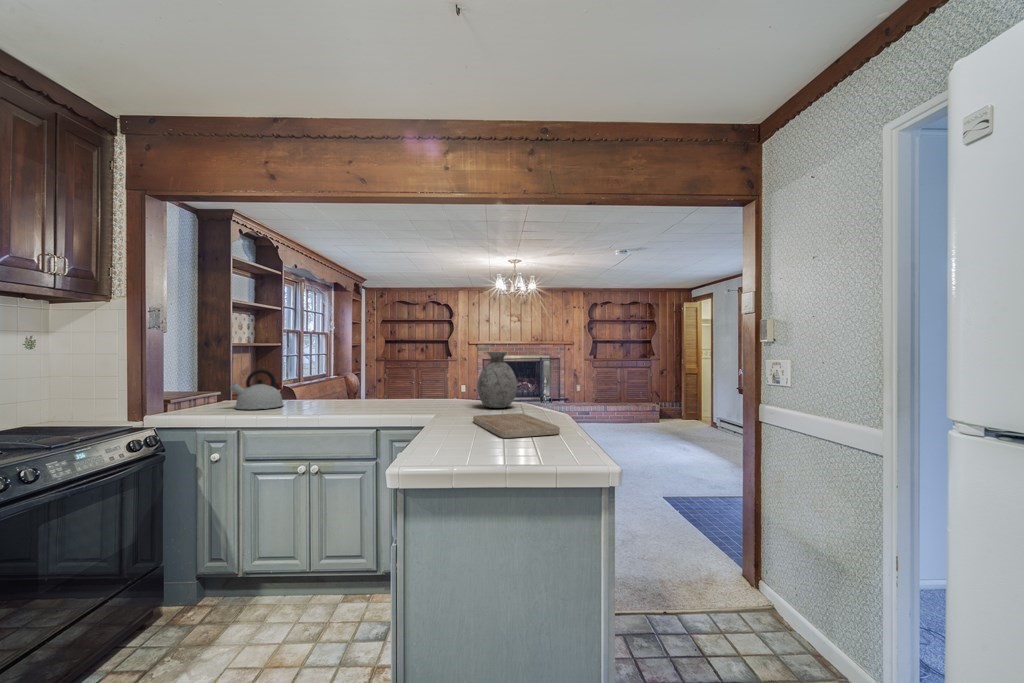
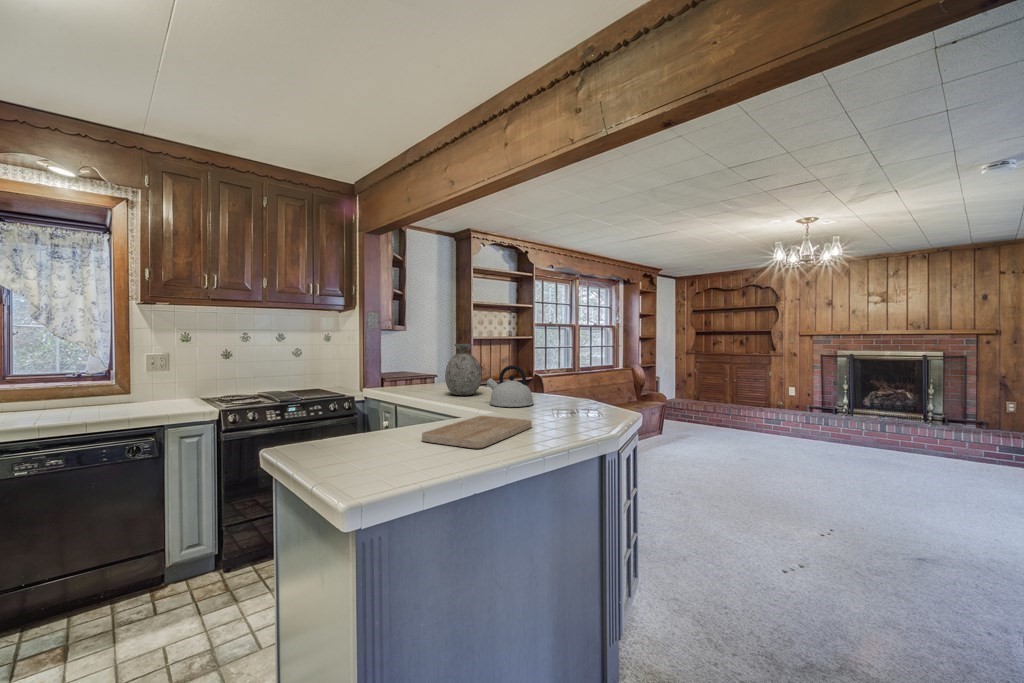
vase: present [477,352,517,408] -> present [445,344,482,395]
kettle: present [230,370,283,410] -> present [486,365,534,407]

